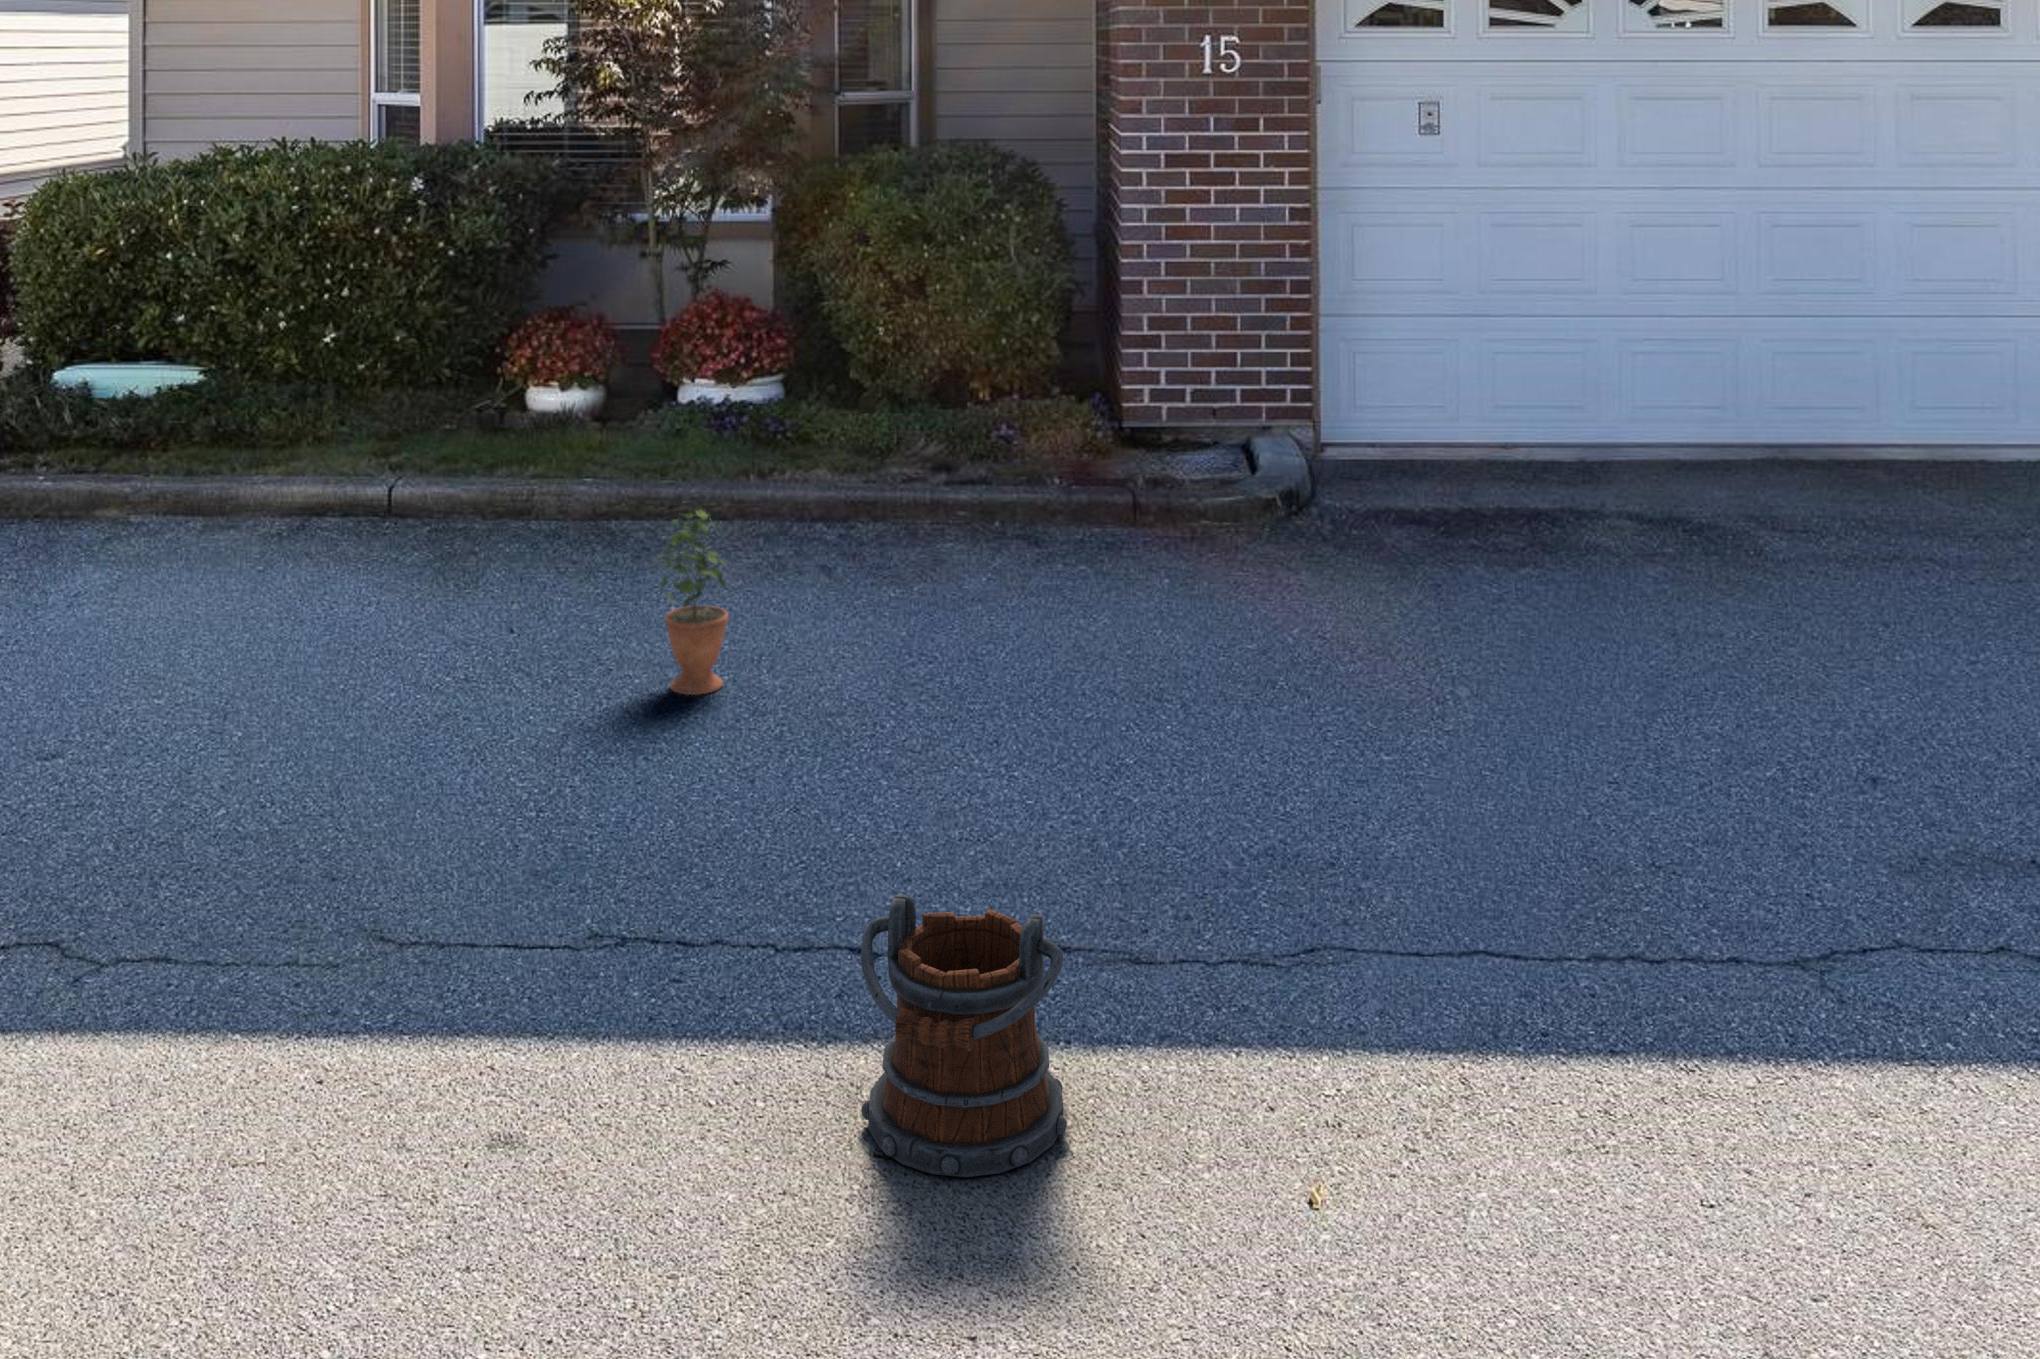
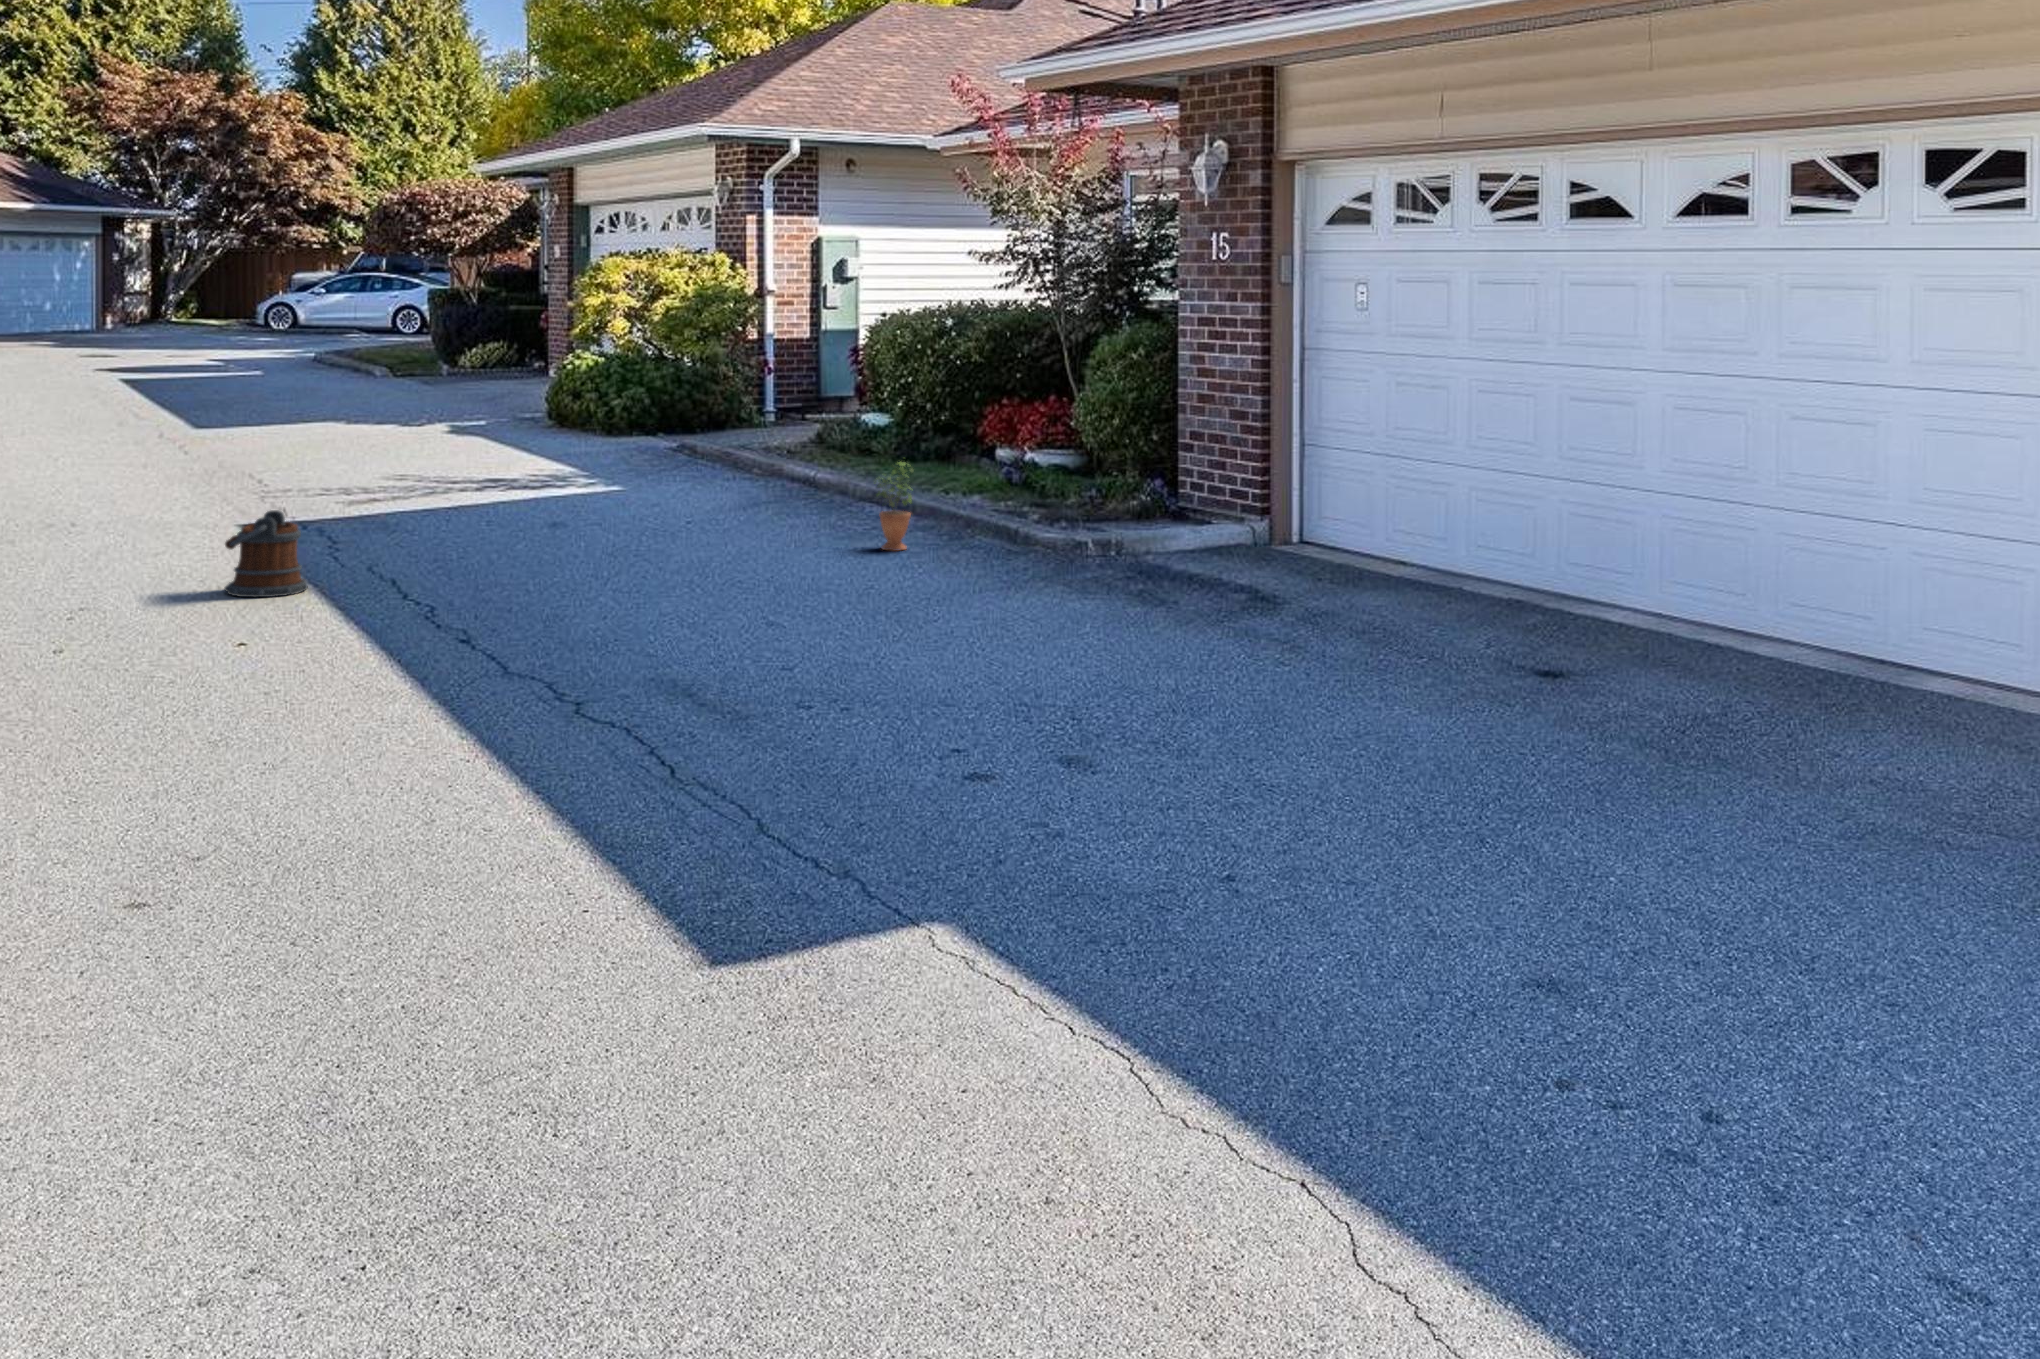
potted plant: present [654,502,728,695] -> present [877,462,913,551]

